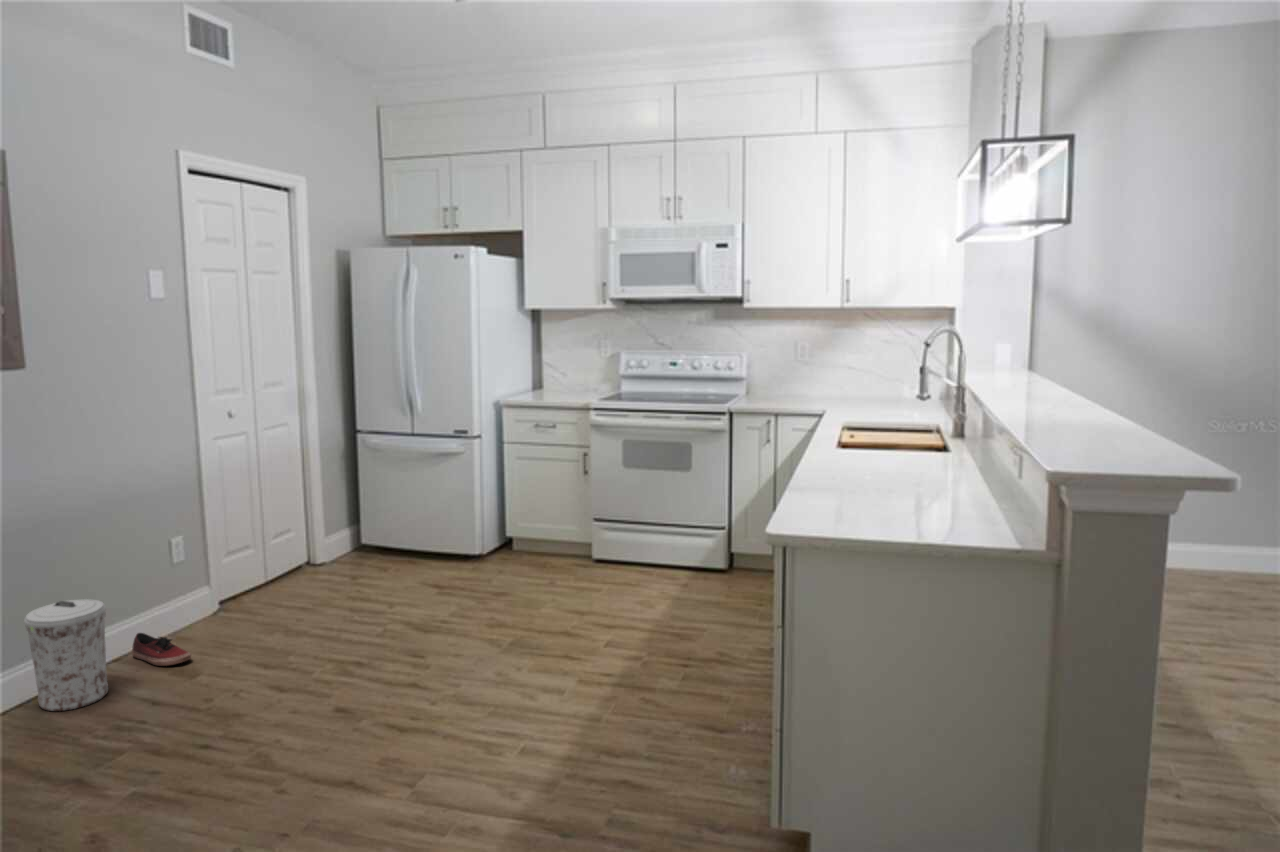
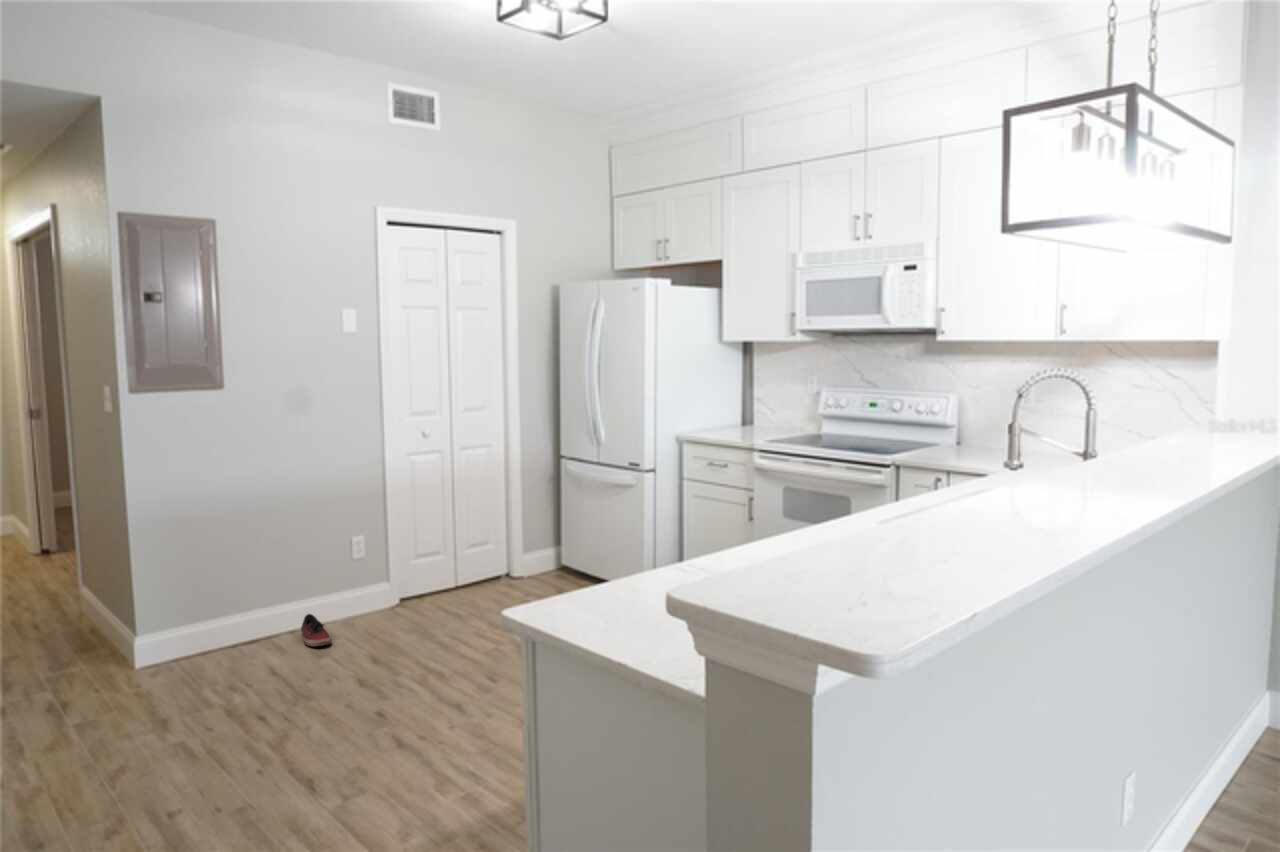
trash can: present [24,599,108,711] -> none [196,579,257,668]

